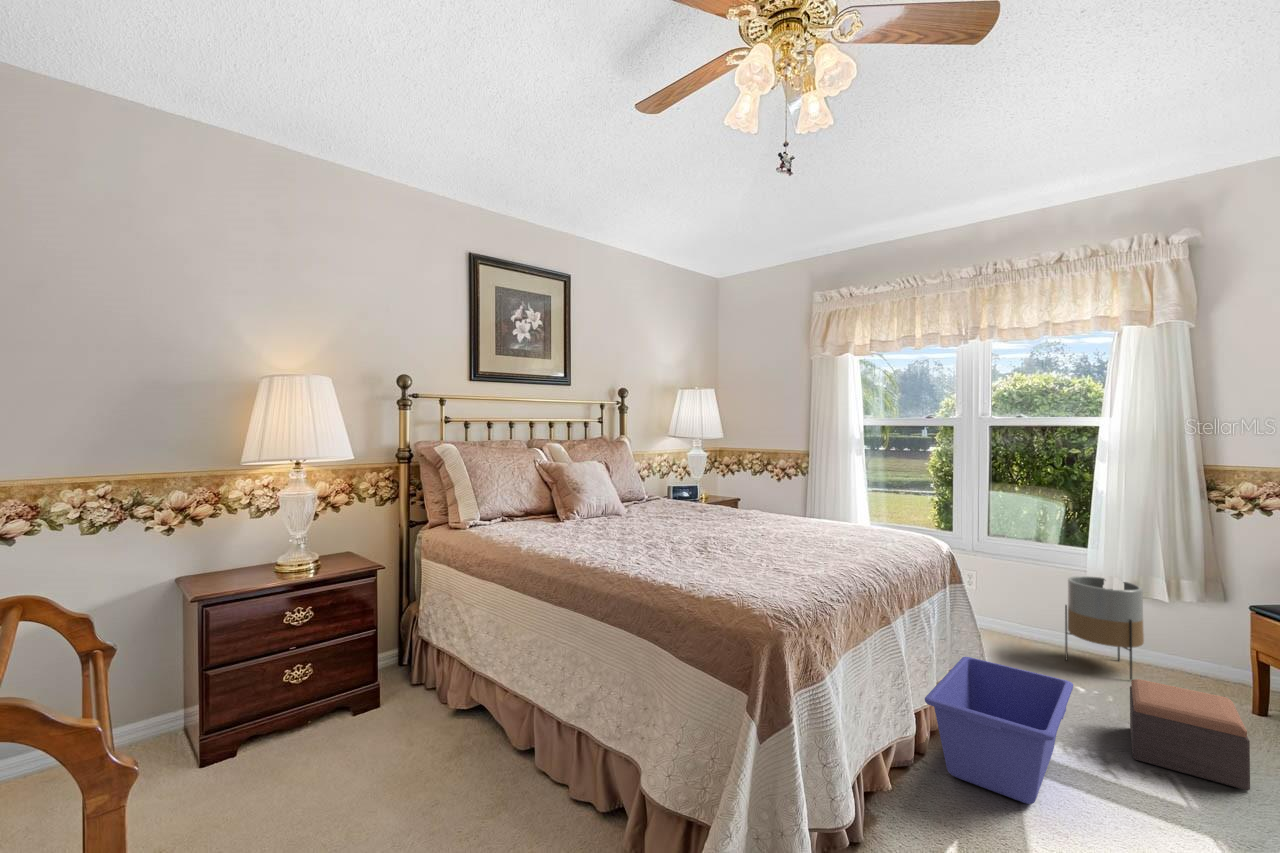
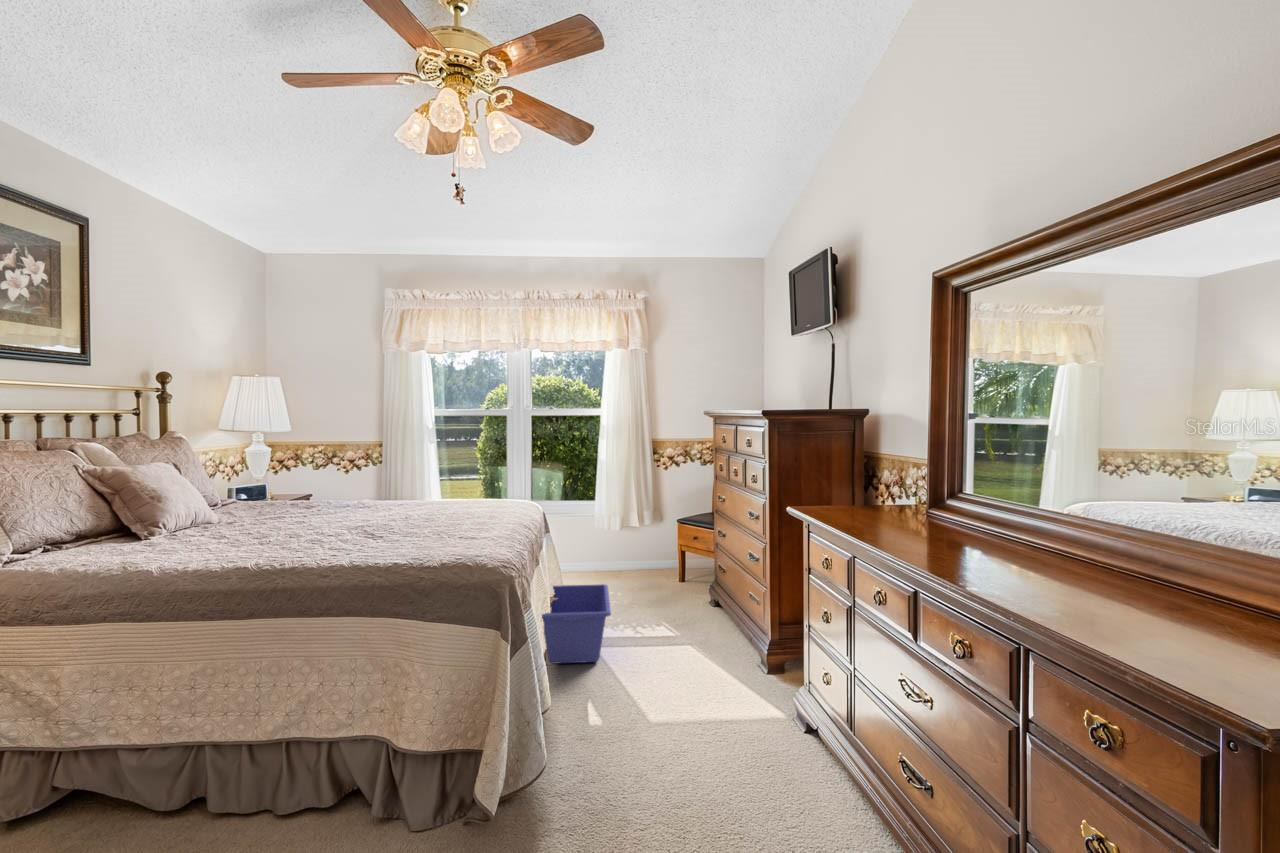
planter: present [1065,576,1144,680] -> none [586,521,626,583]
footstool: present [1130,679,1250,791] -> none [628,575,682,623]

